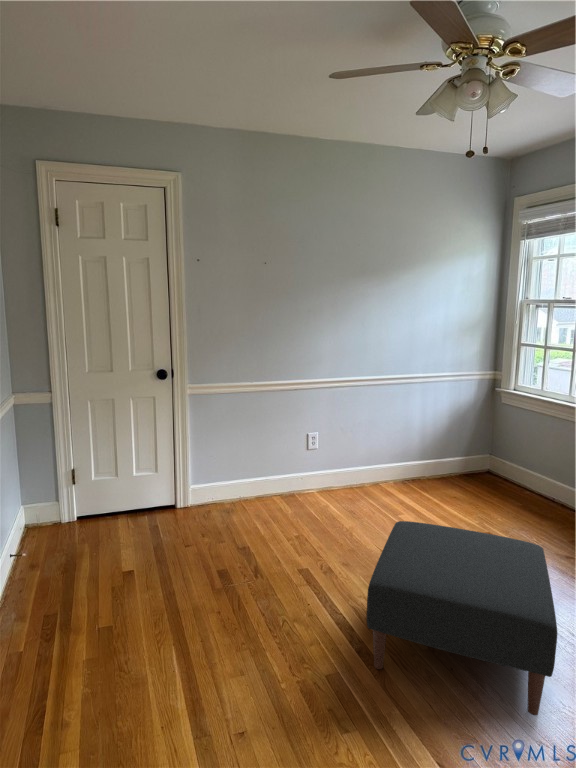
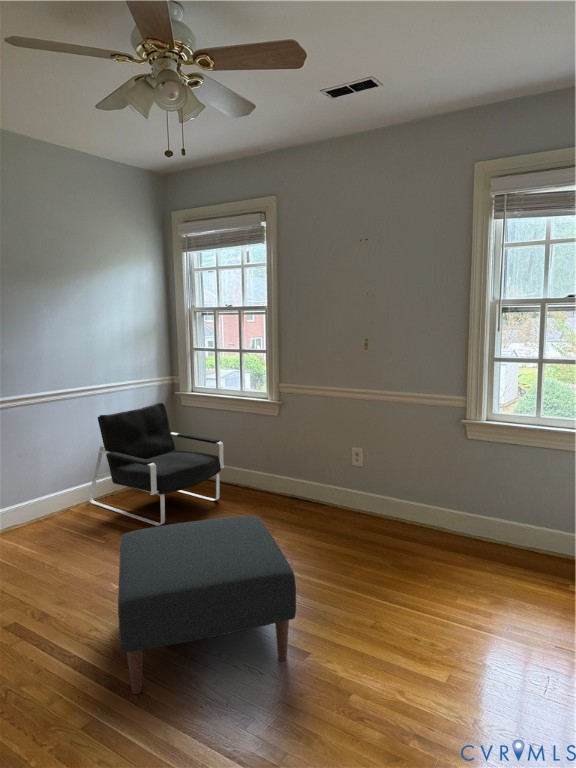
armchair: none [396,398,536,520] -> present [88,403,224,526]

